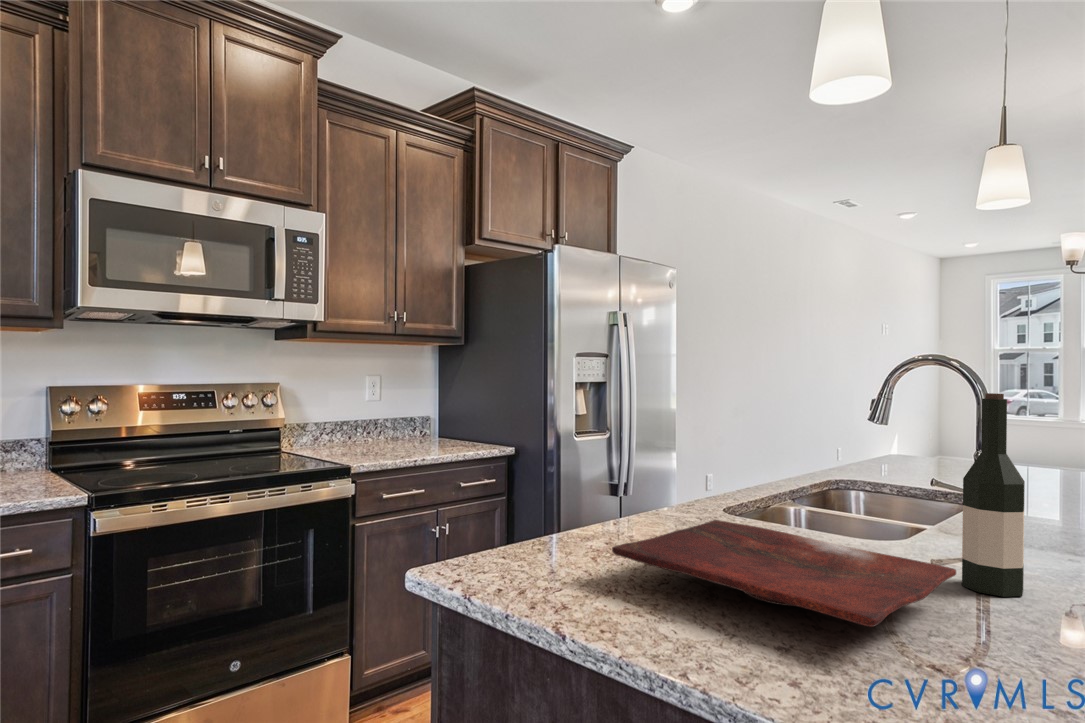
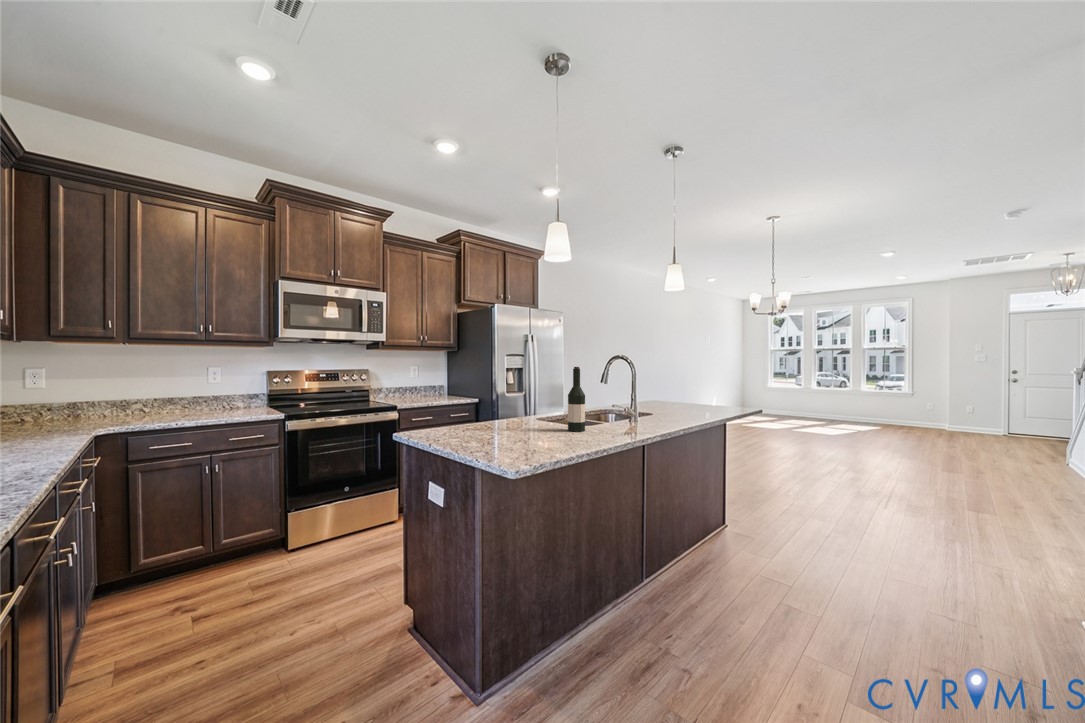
cutting board: present [612,520,956,627] -> none [454,413,552,432]

